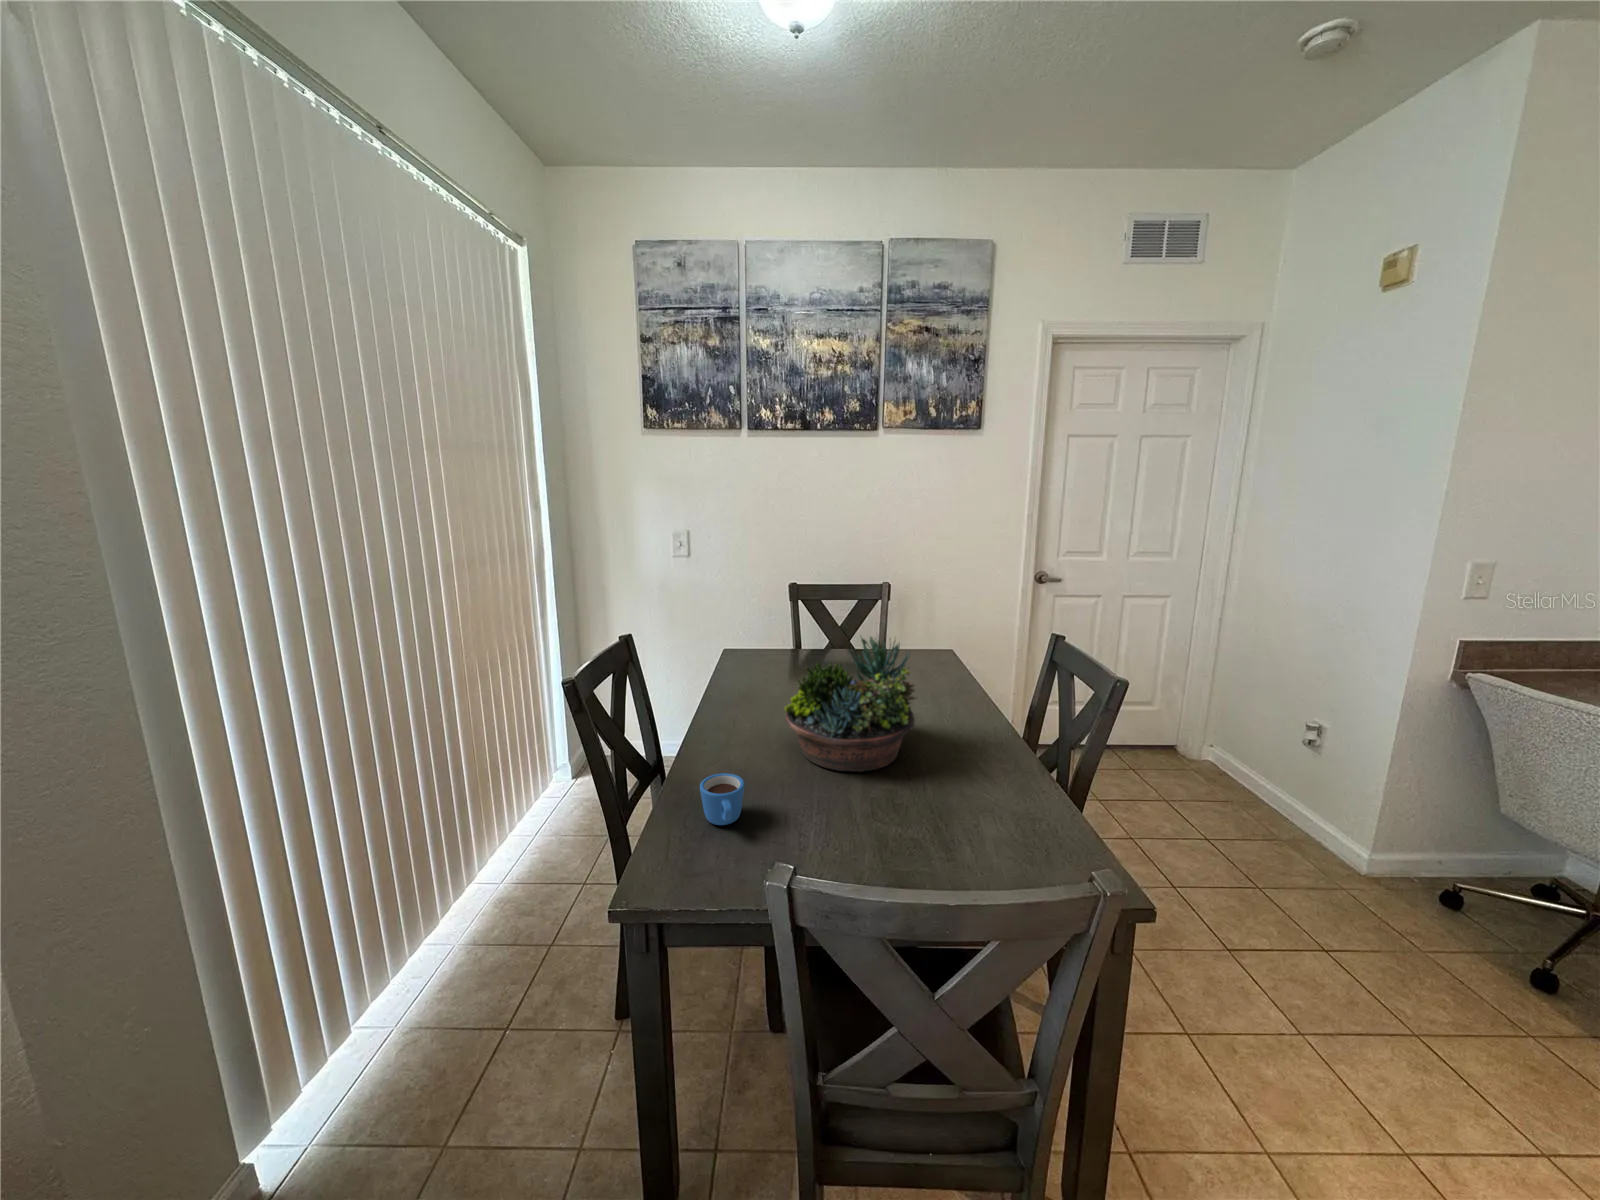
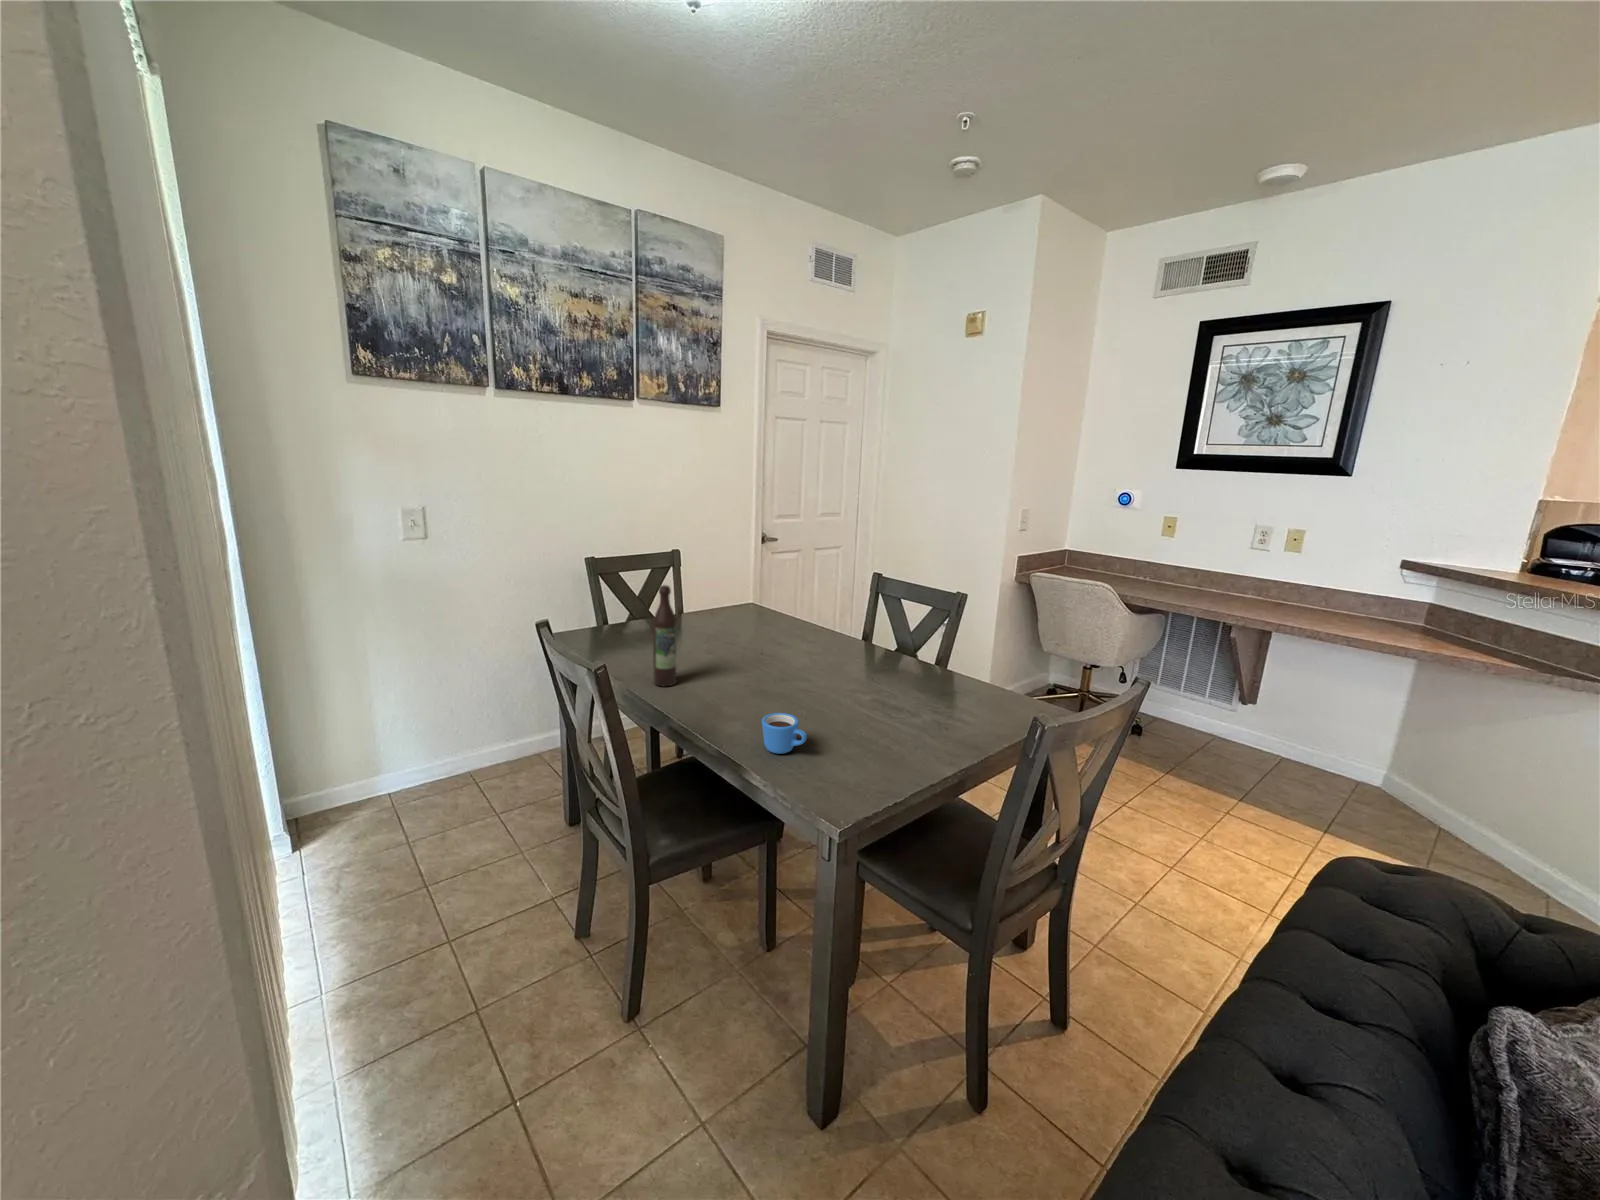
wine bottle: none [725,612,750,718] -> present [653,585,676,686]
succulent planter: present [785,637,917,772] -> none [732,588,849,700]

